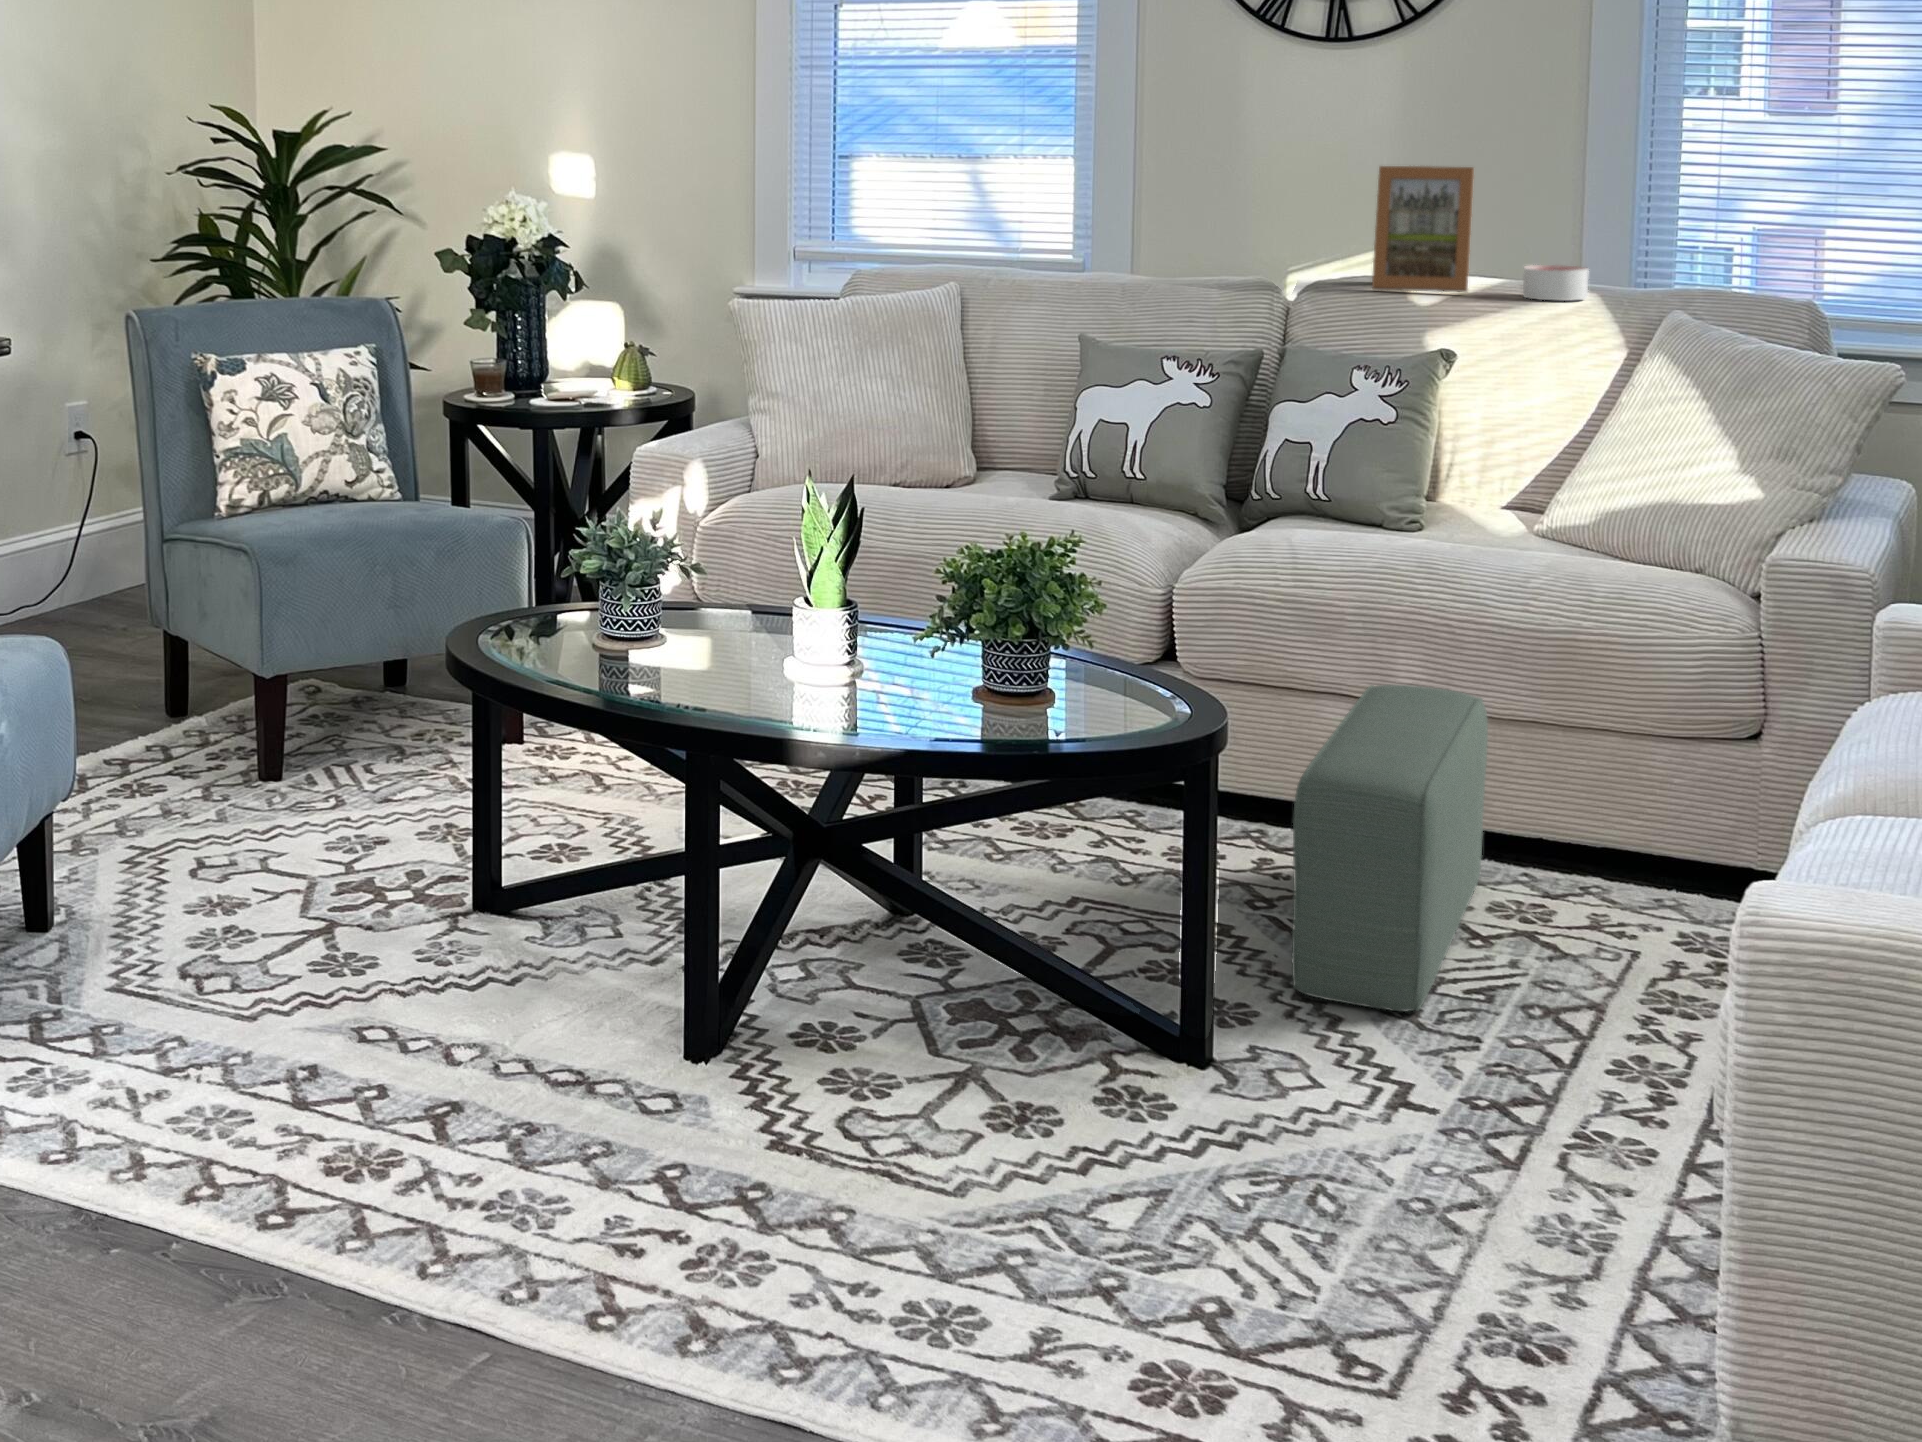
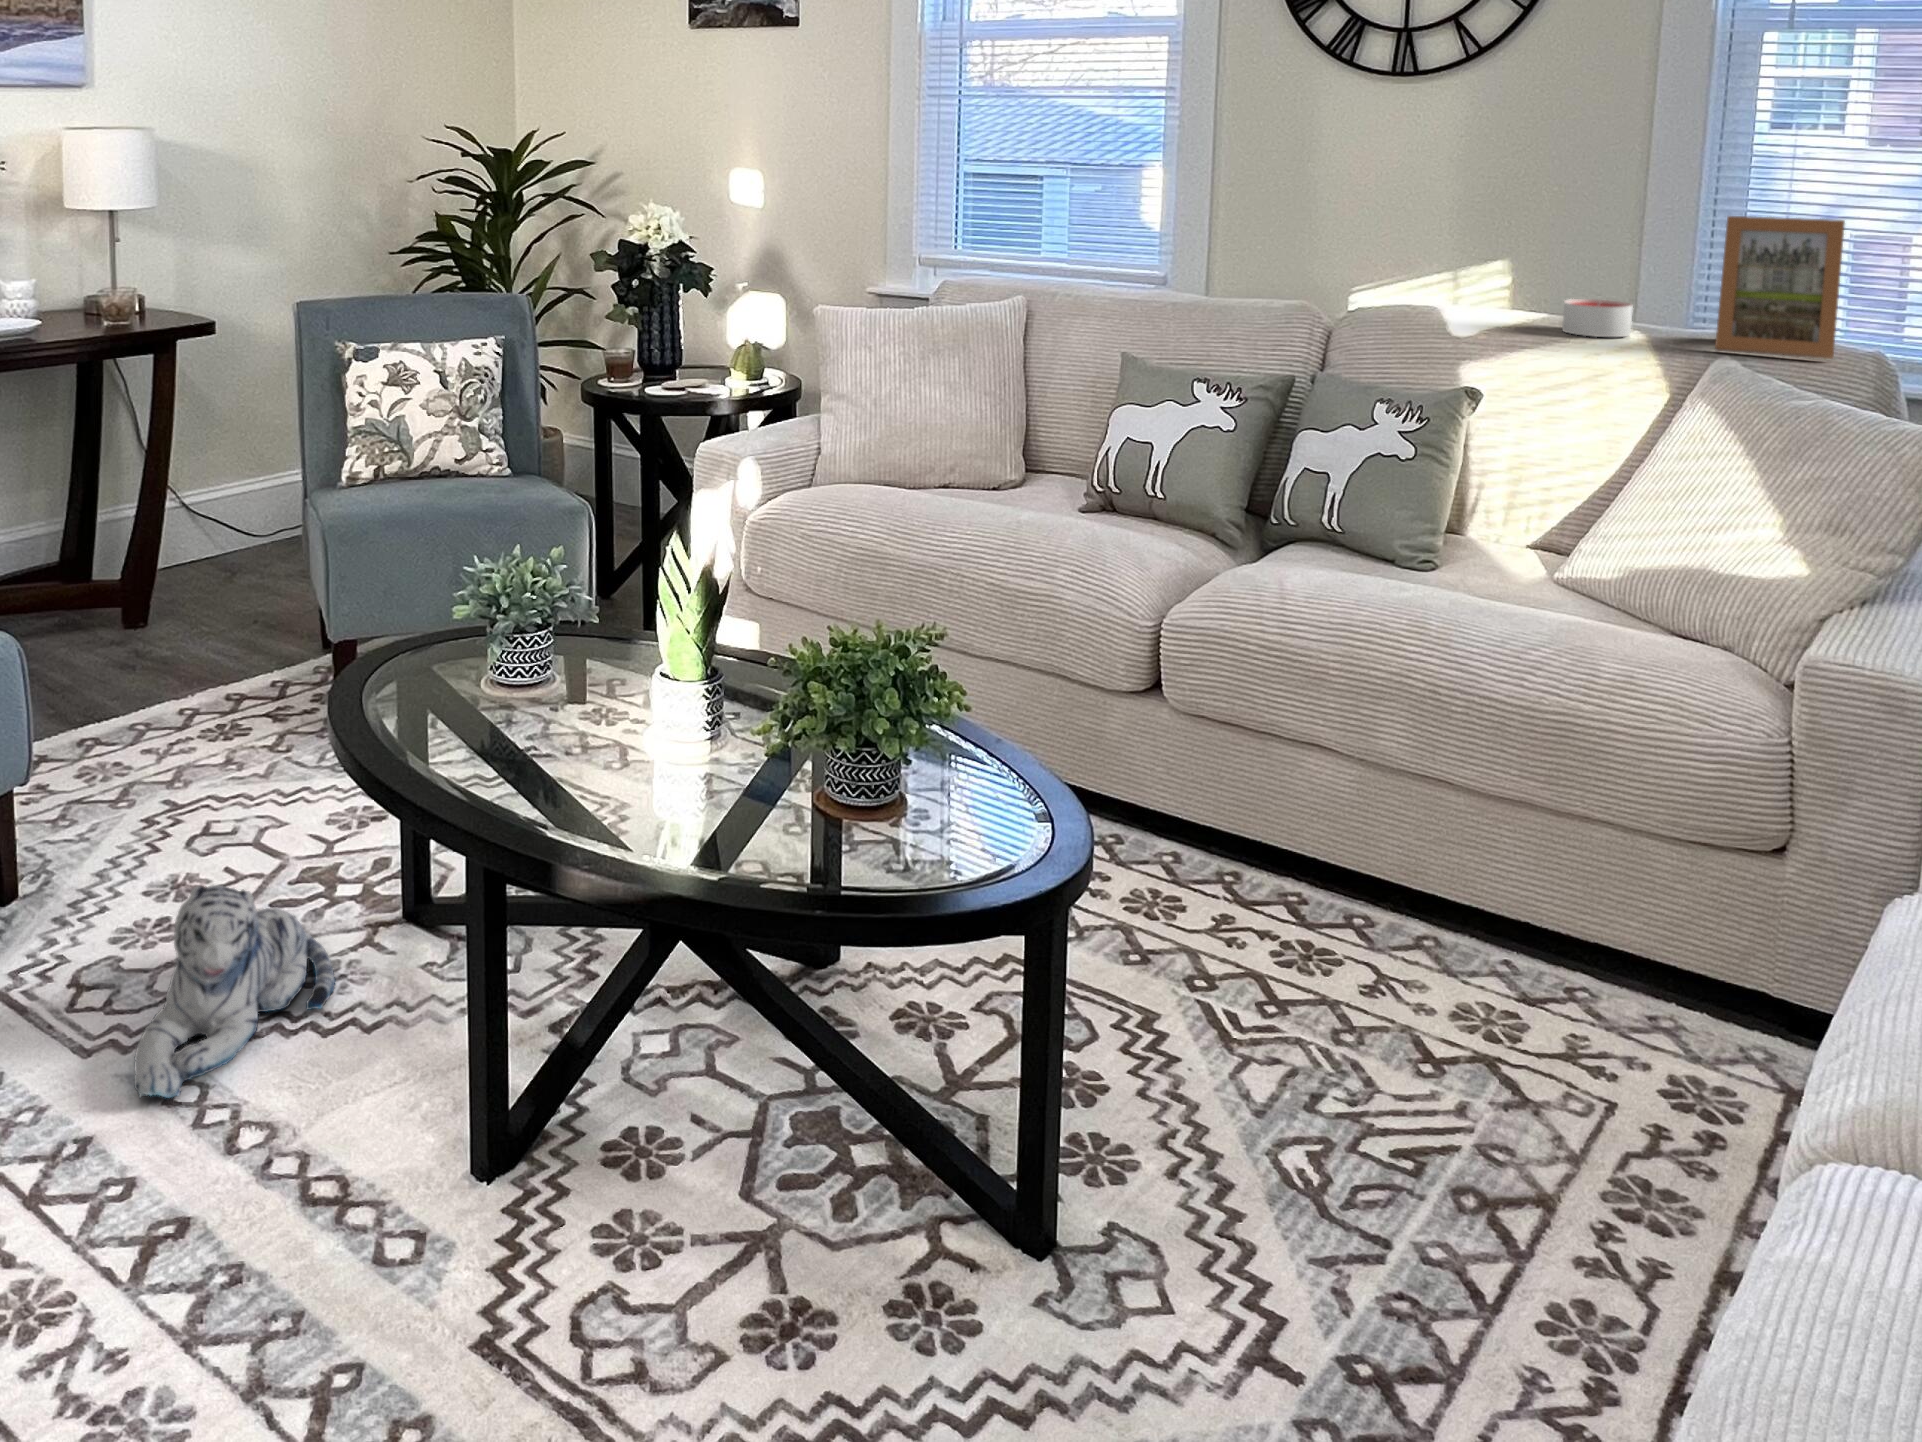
picture frame: present [1372,166,1474,292] -> present [1715,216,1845,359]
pouf: present [1292,685,1488,1012] -> none [1187,756,1461,1188]
plush toy: none [294,850,452,1043] -> present [134,885,335,1098]

